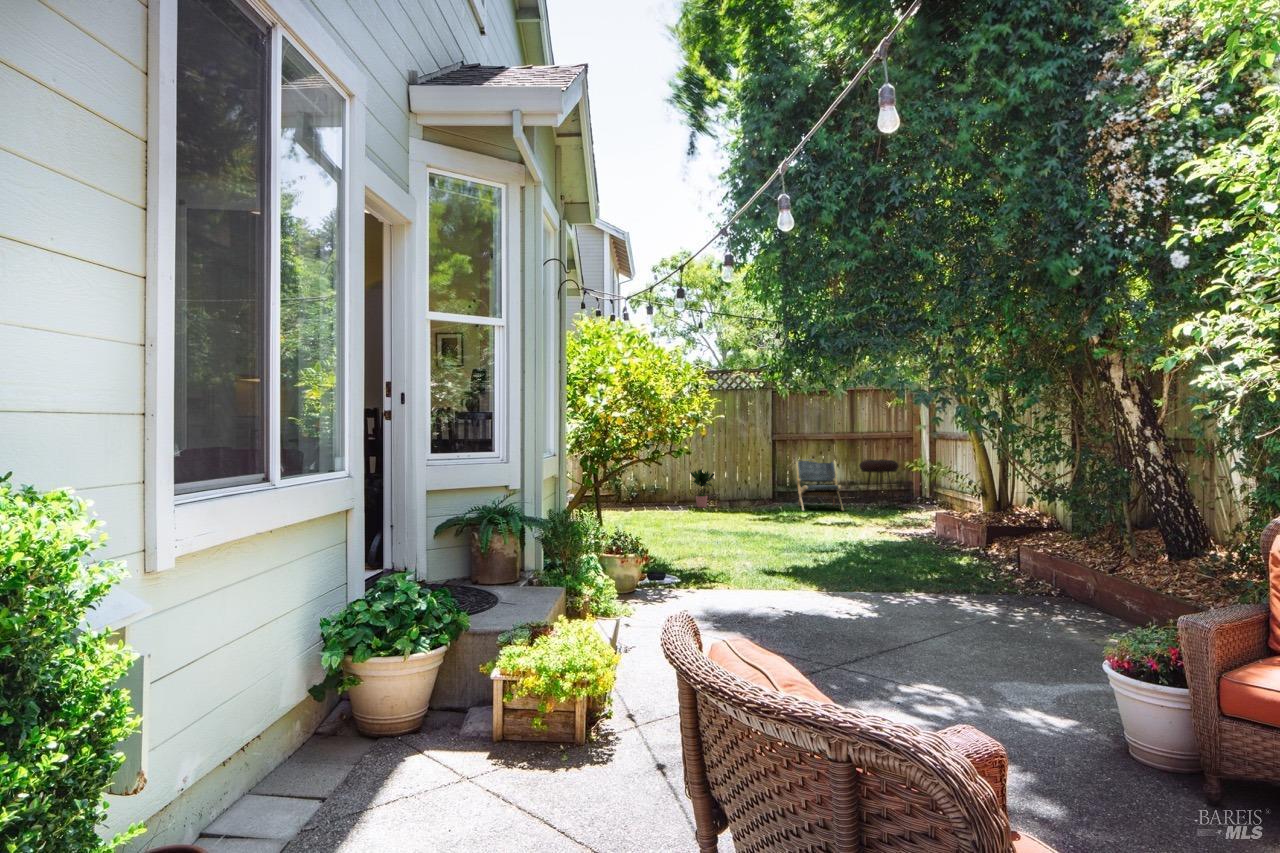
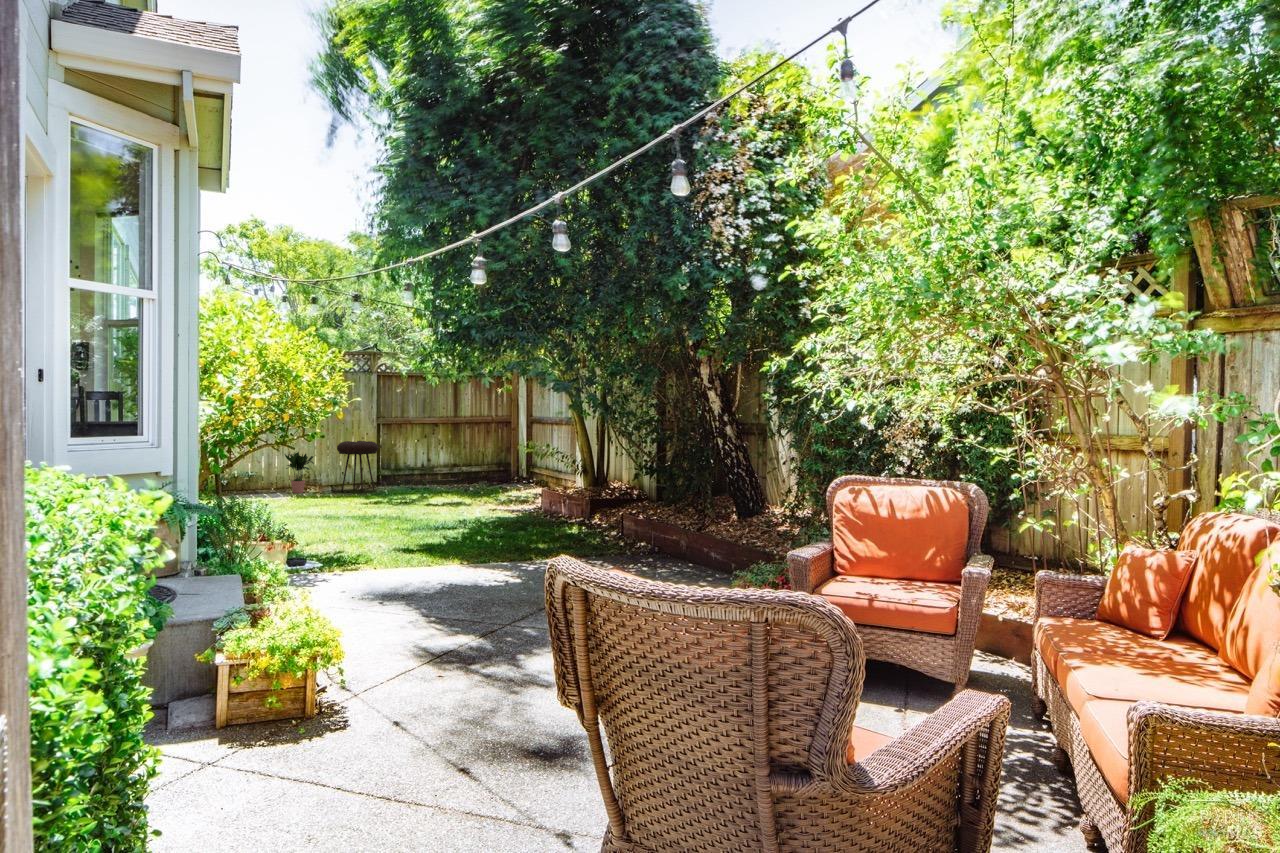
lounge chair: present [796,459,844,510] -> none [400,441,450,493]
stool: present [860,459,899,507] -> present [337,441,378,492]

